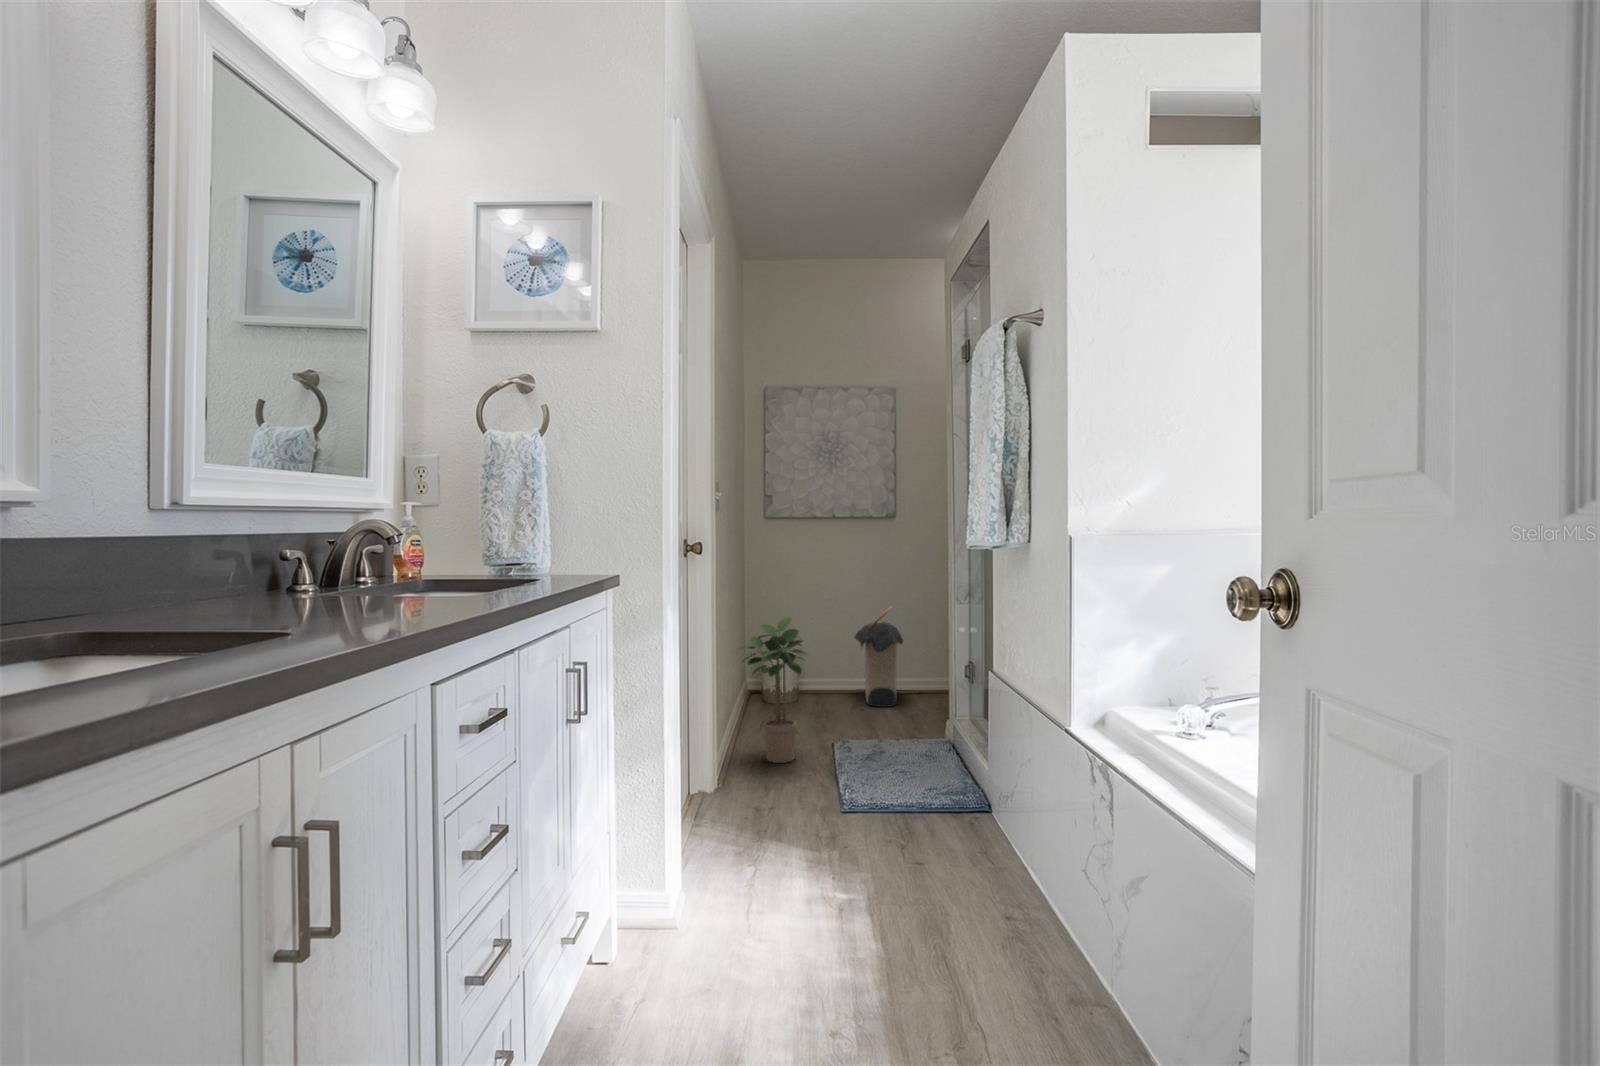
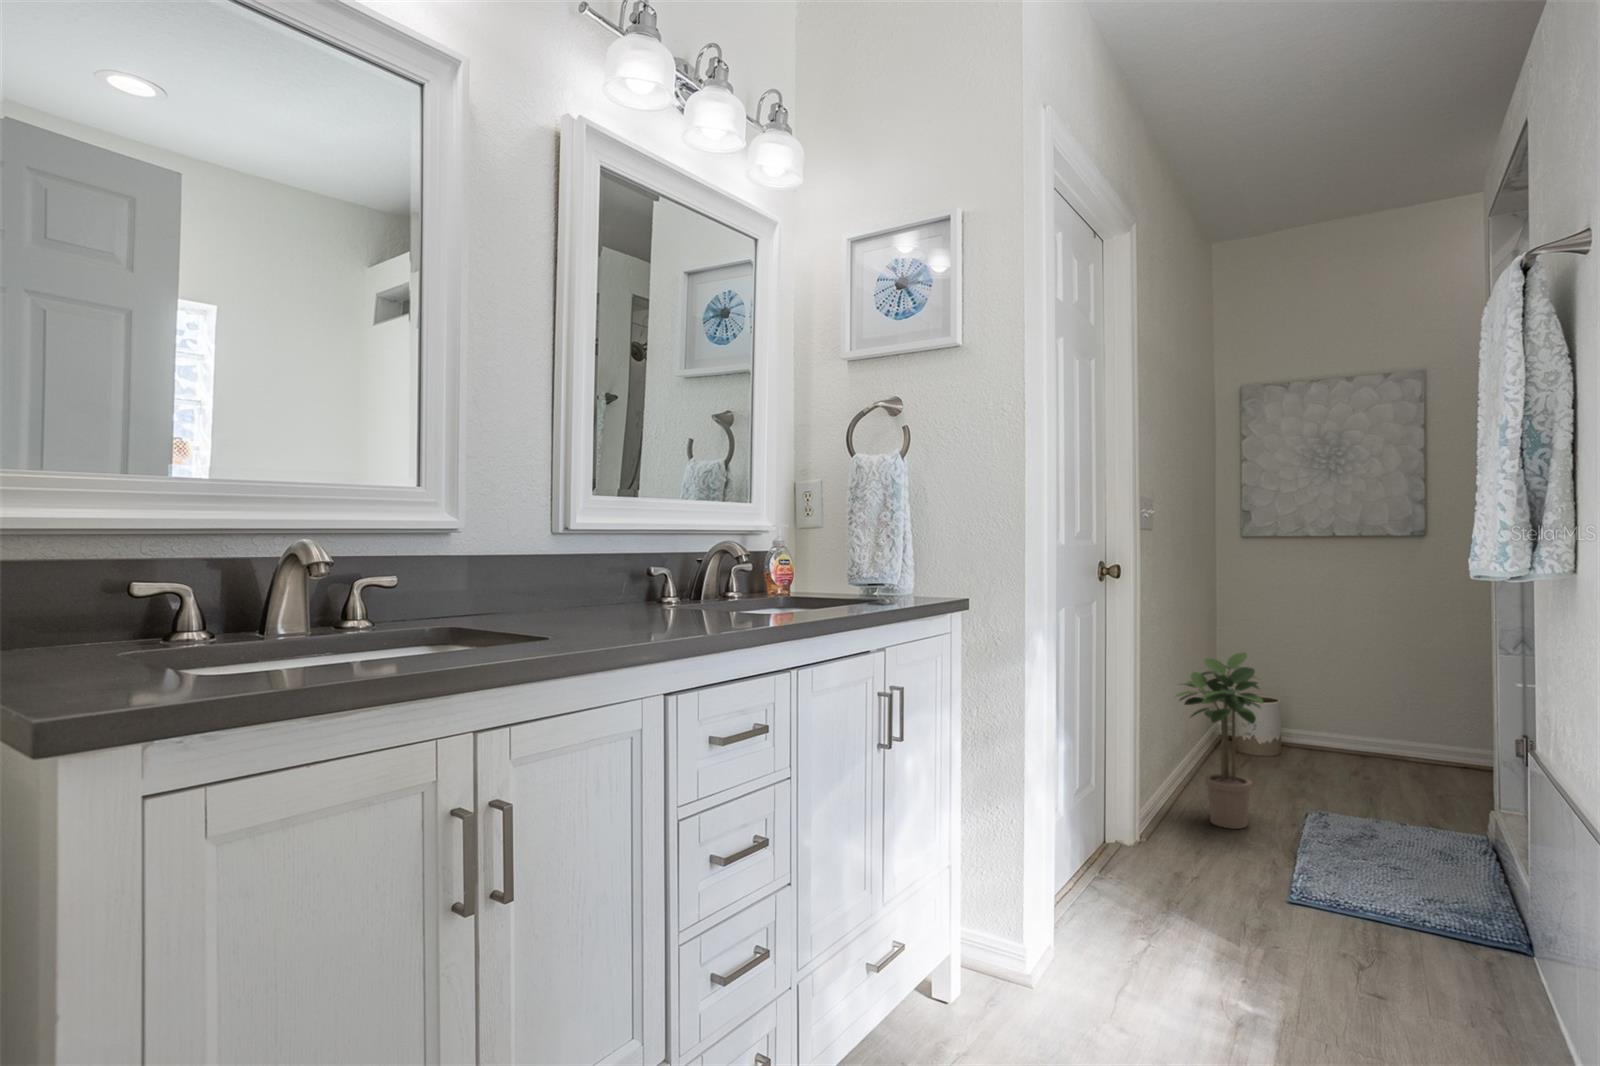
laundry hamper: present [855,606,903,707] -> none [1361,646,1438,781]

